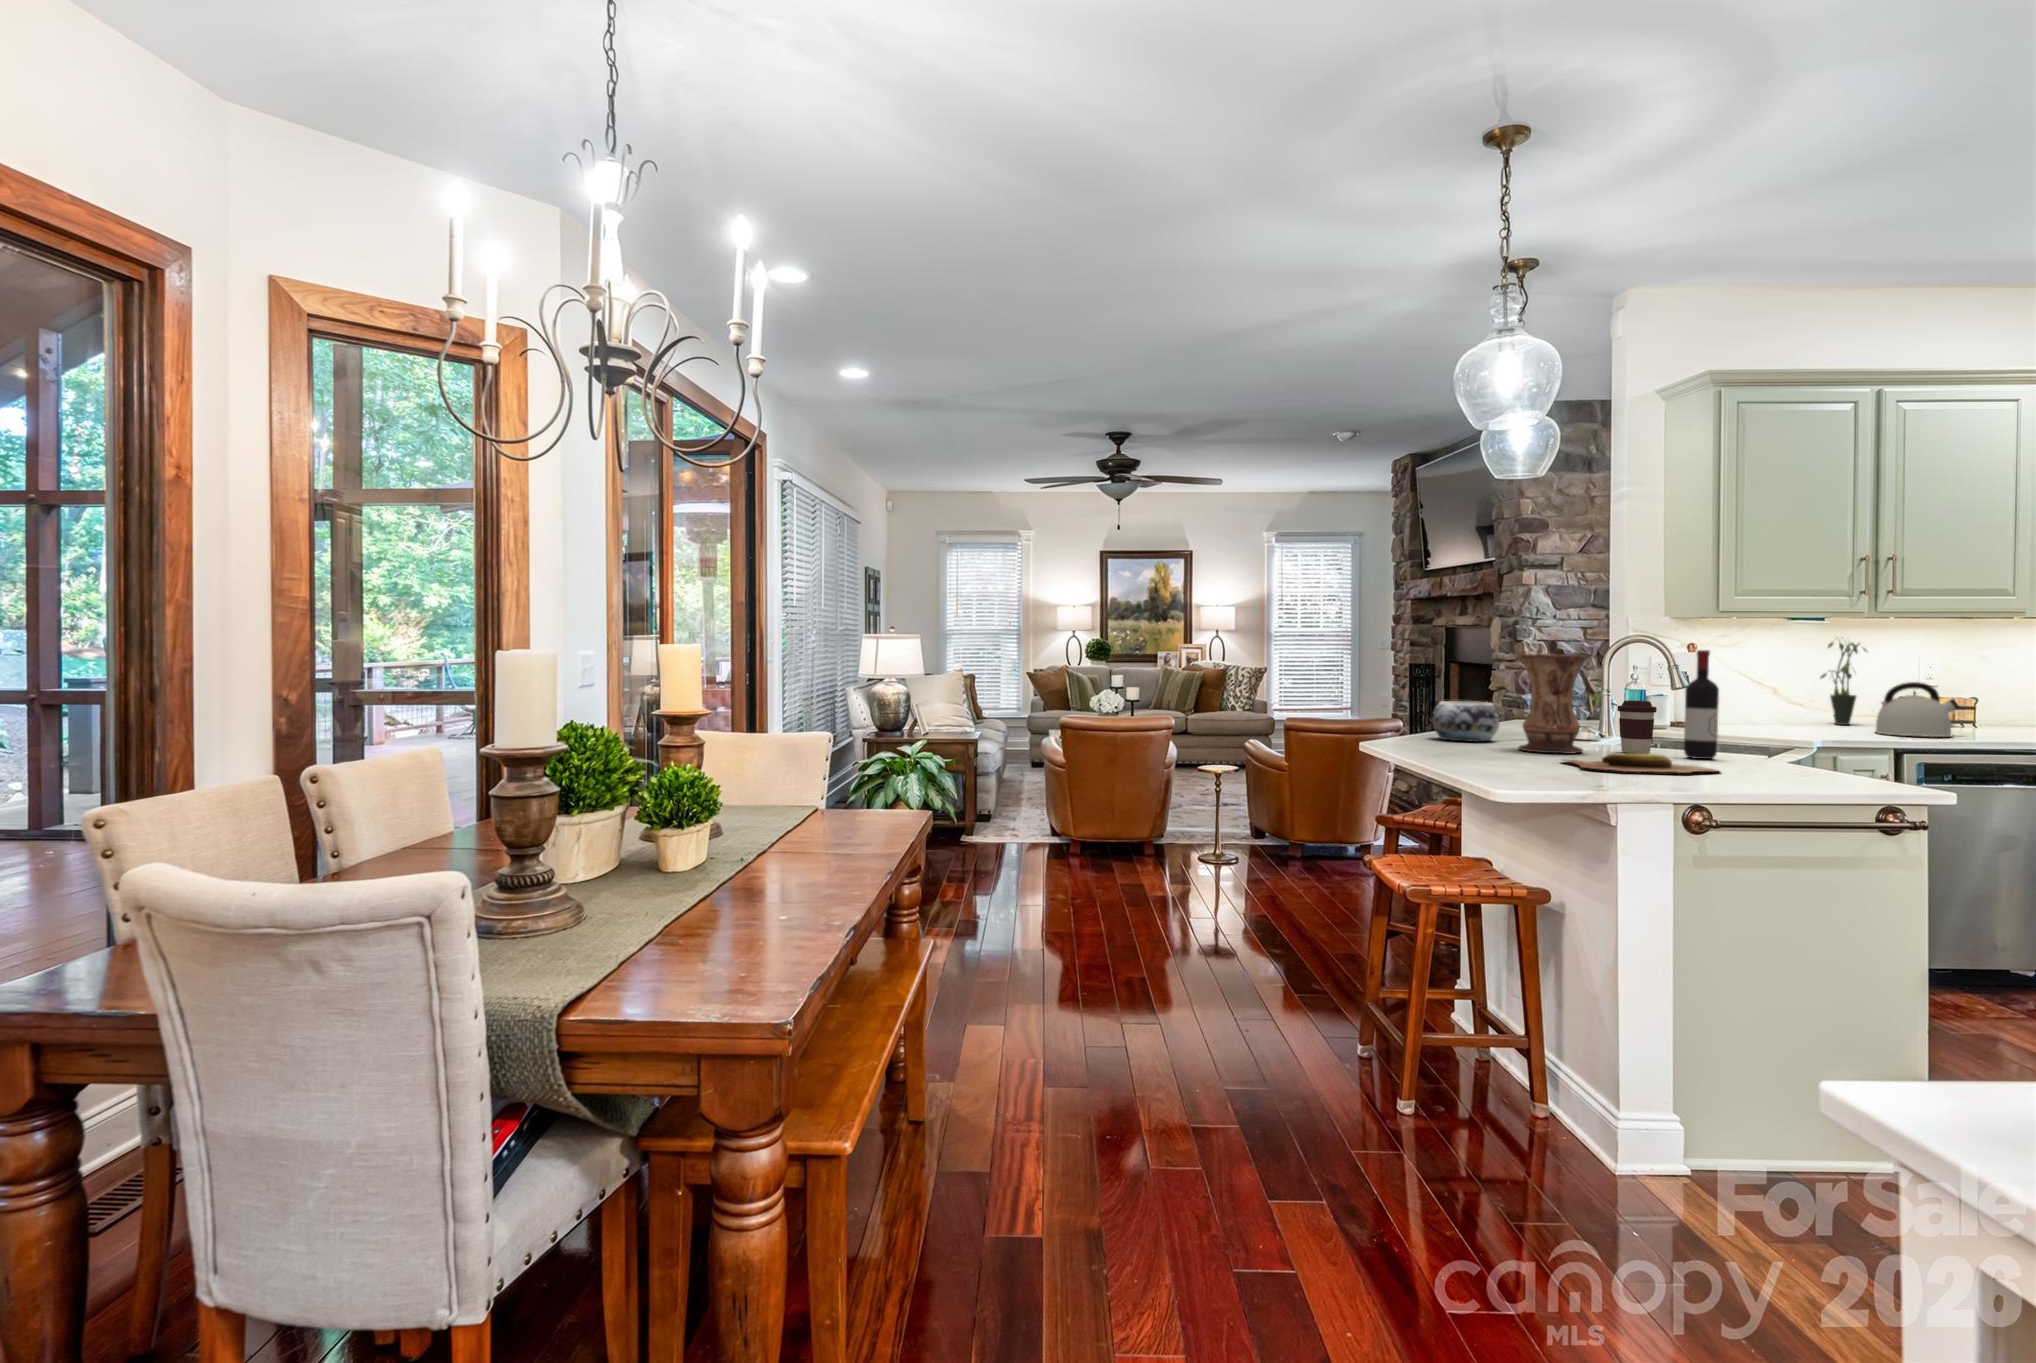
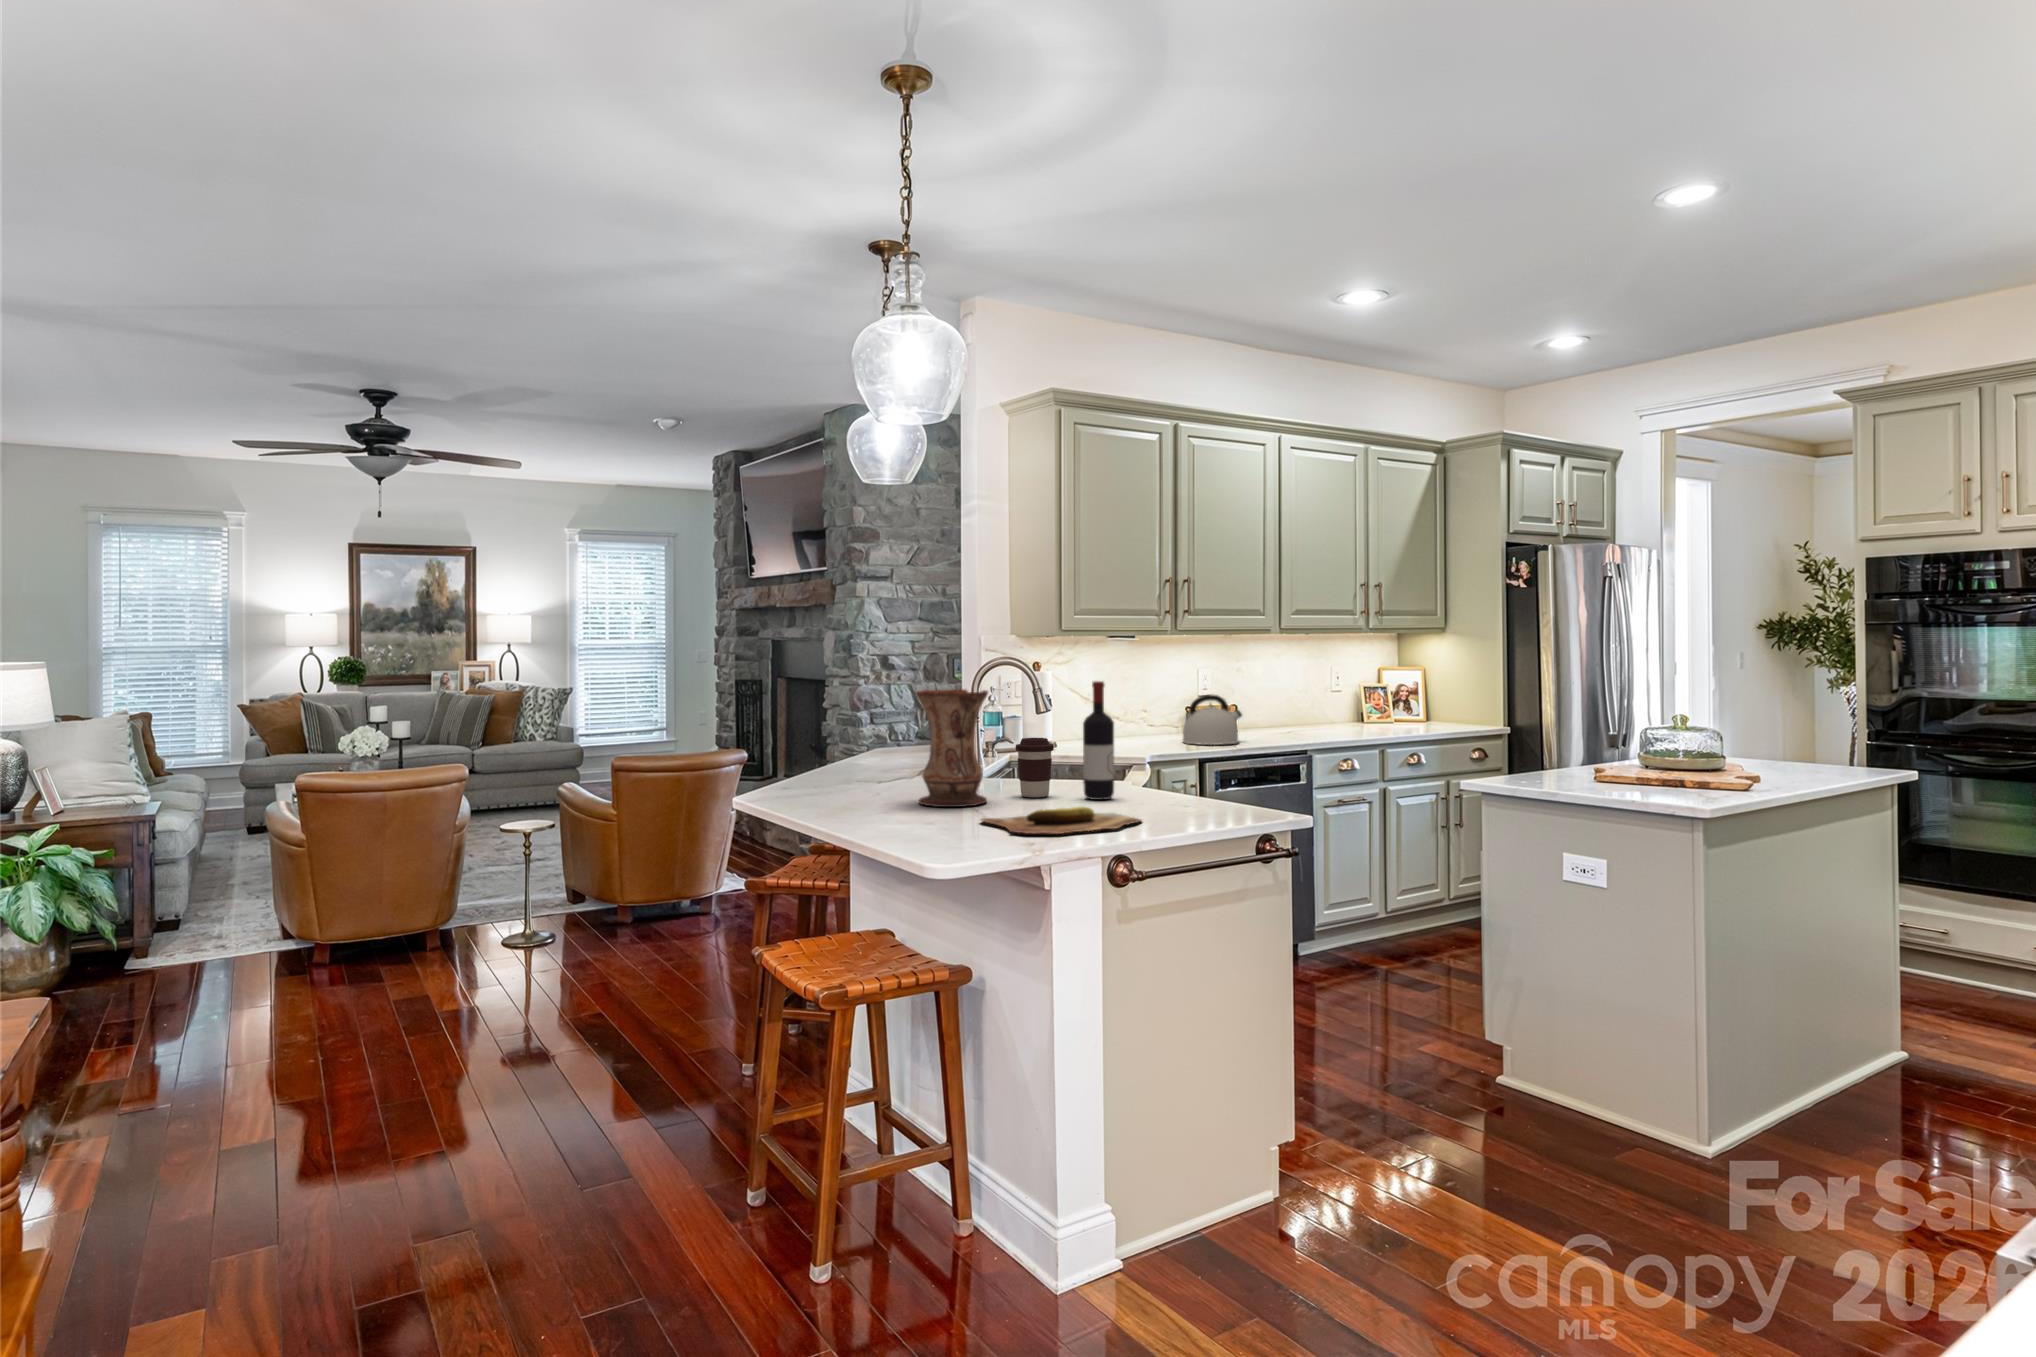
potted plant: present [1820,642,1866,725] -> none [1133,653,1170,735]
decorative bowl: present [1432,701,1499,742] -> none [813,745,888,795]

